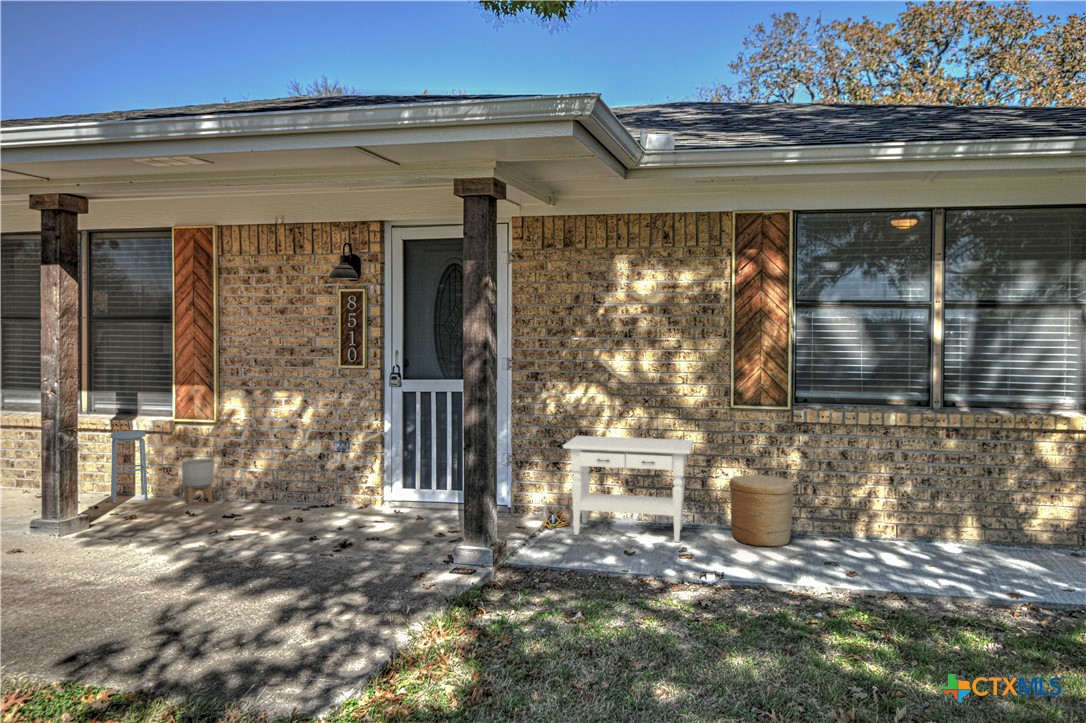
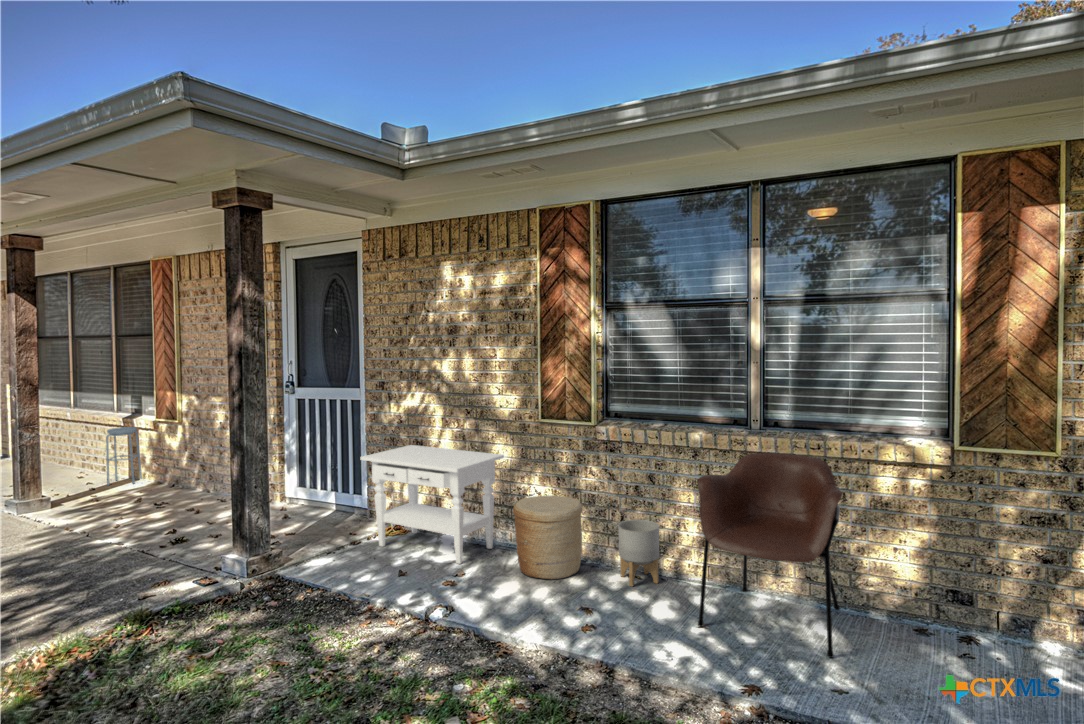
armchair: none [930,426,1059,573] -> present [698,453,842,658]
planter: present [182,459,214,504] -> present [619,520,659,586]

